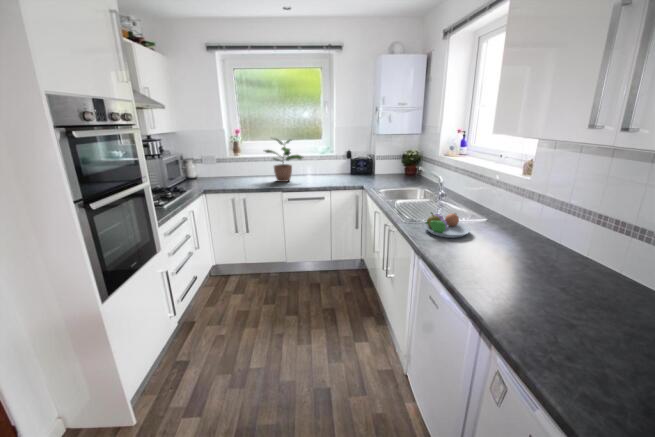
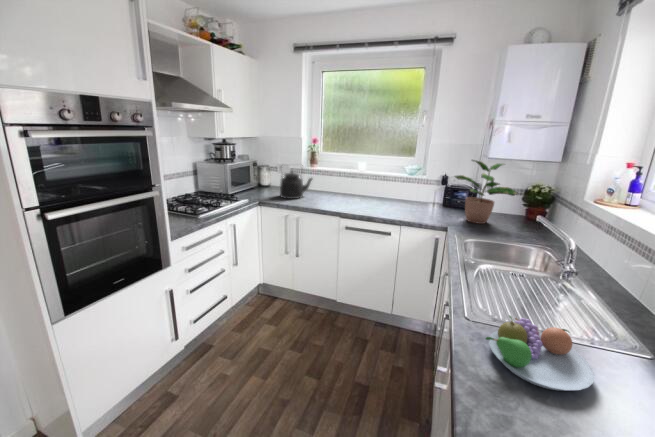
potted plant: present [265,138,303,182] -> present [455,160,517,224]
kettle: none [216,153,245,185] -> present [280,171,312,199]

